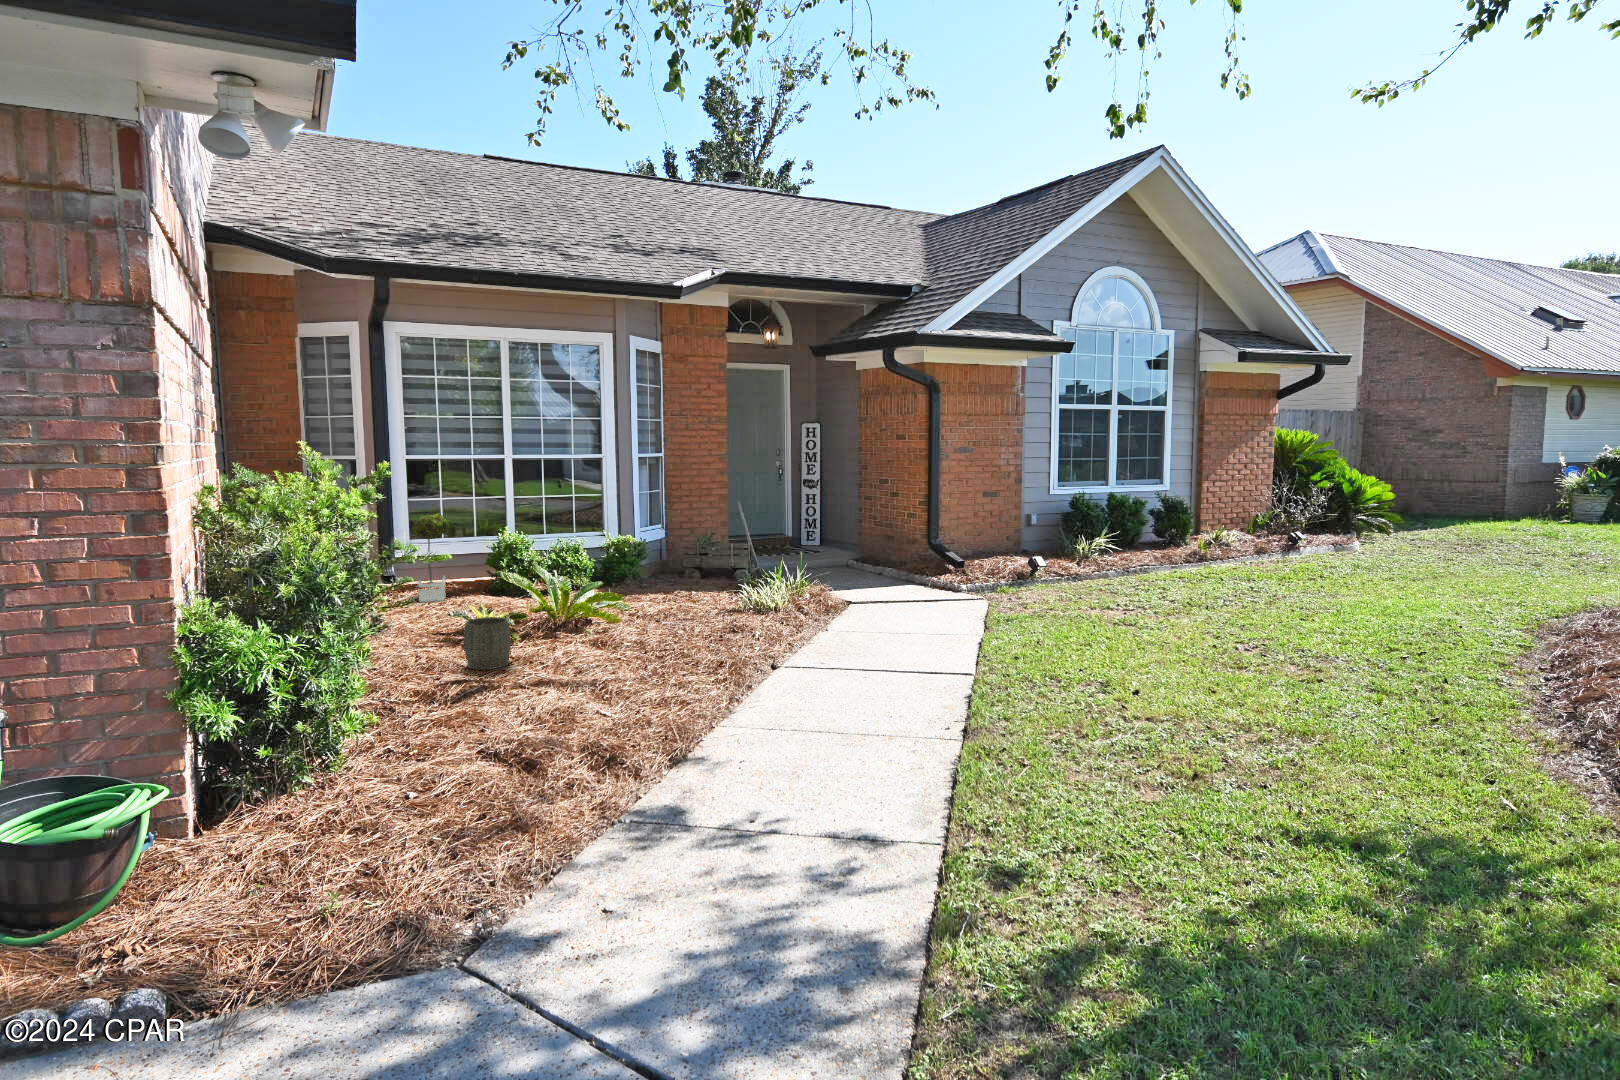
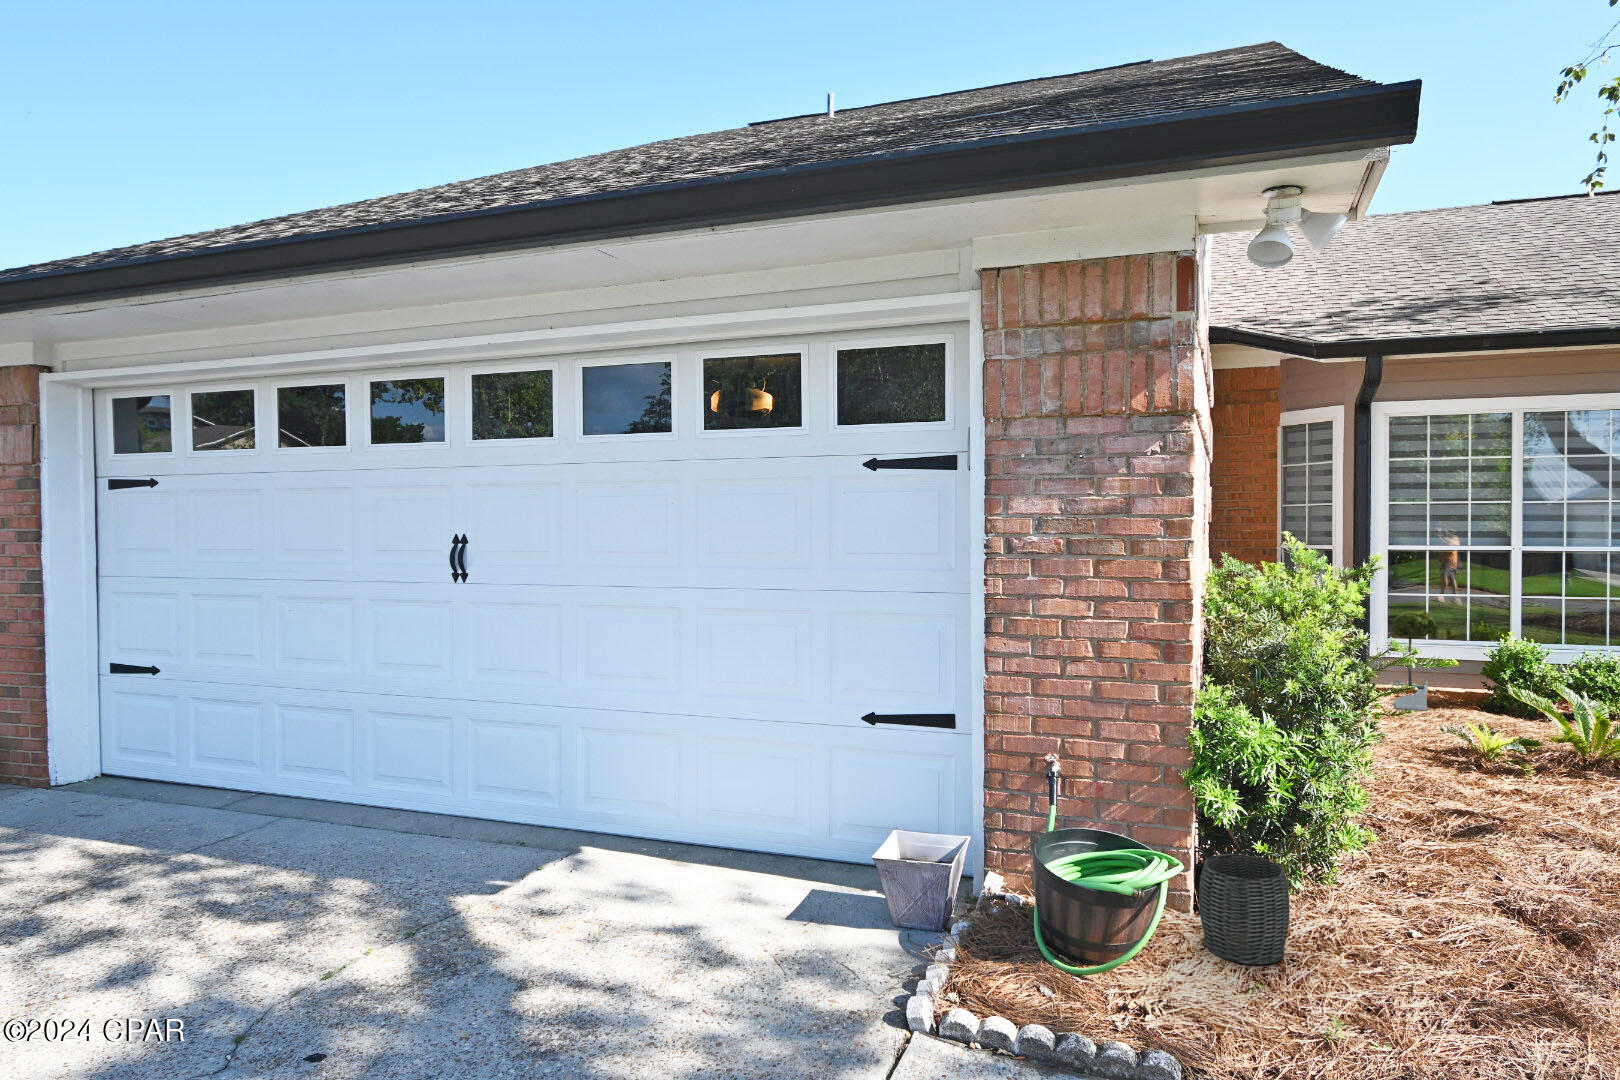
woven basket: present [463,617,511,670] -> present [1199,854,1289,964]

